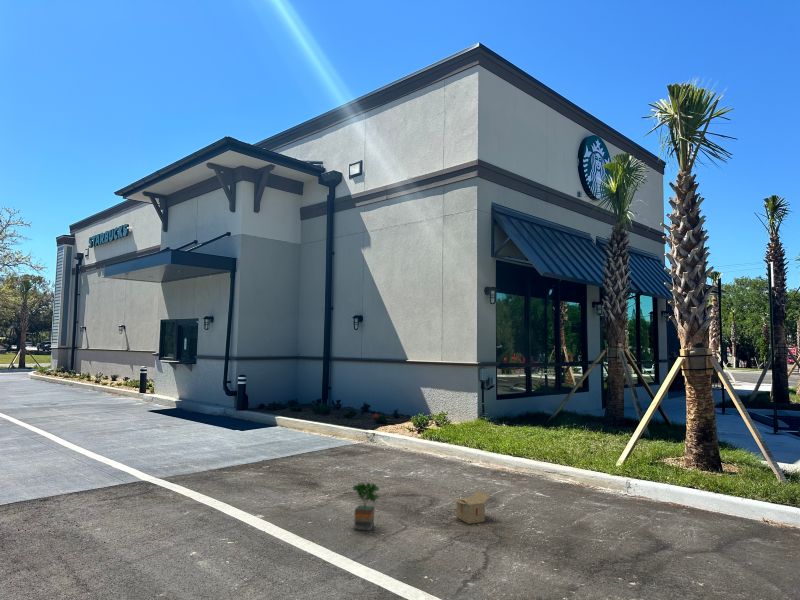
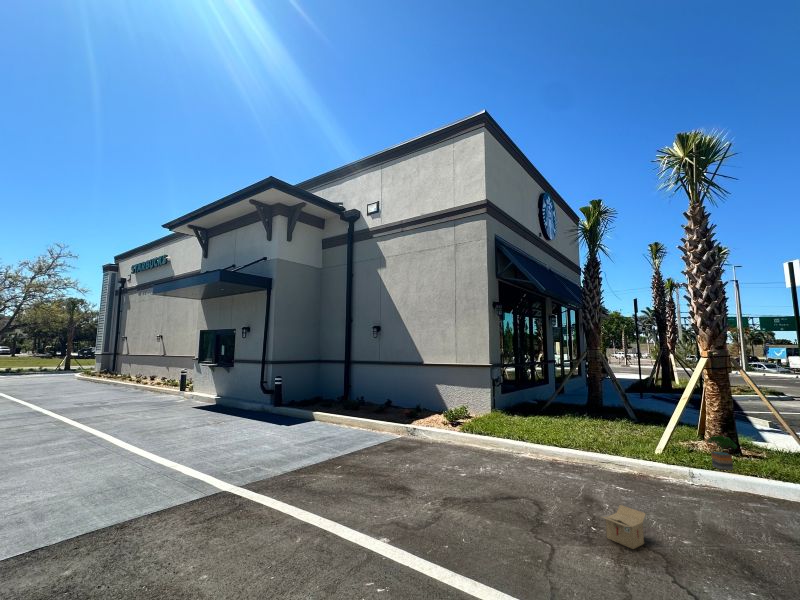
potted tree: present [353,483,379,530] -> present [708,436,737,470]

